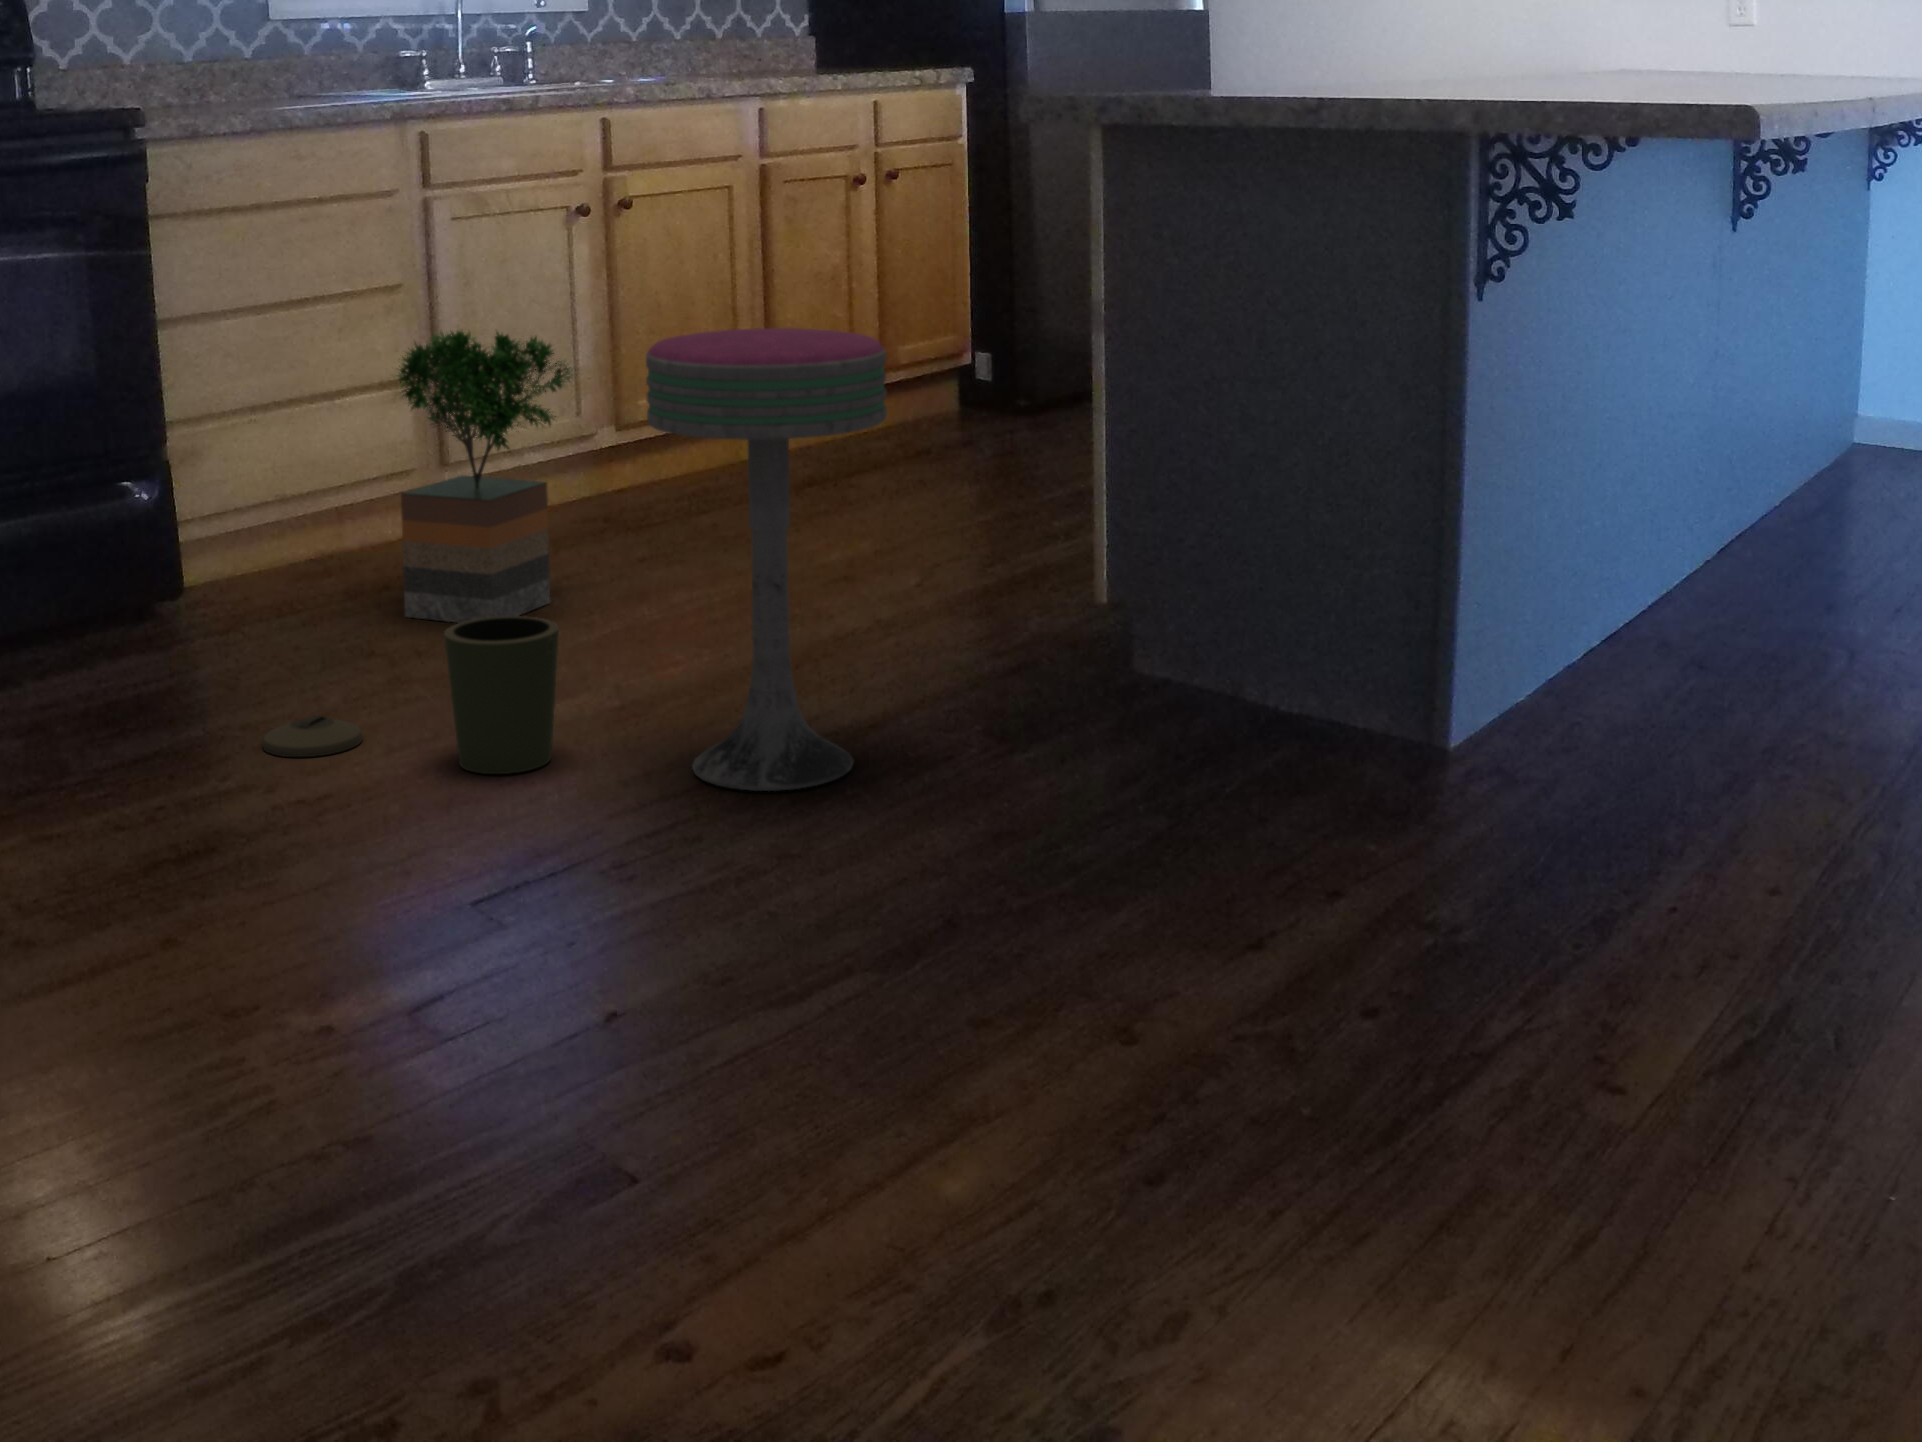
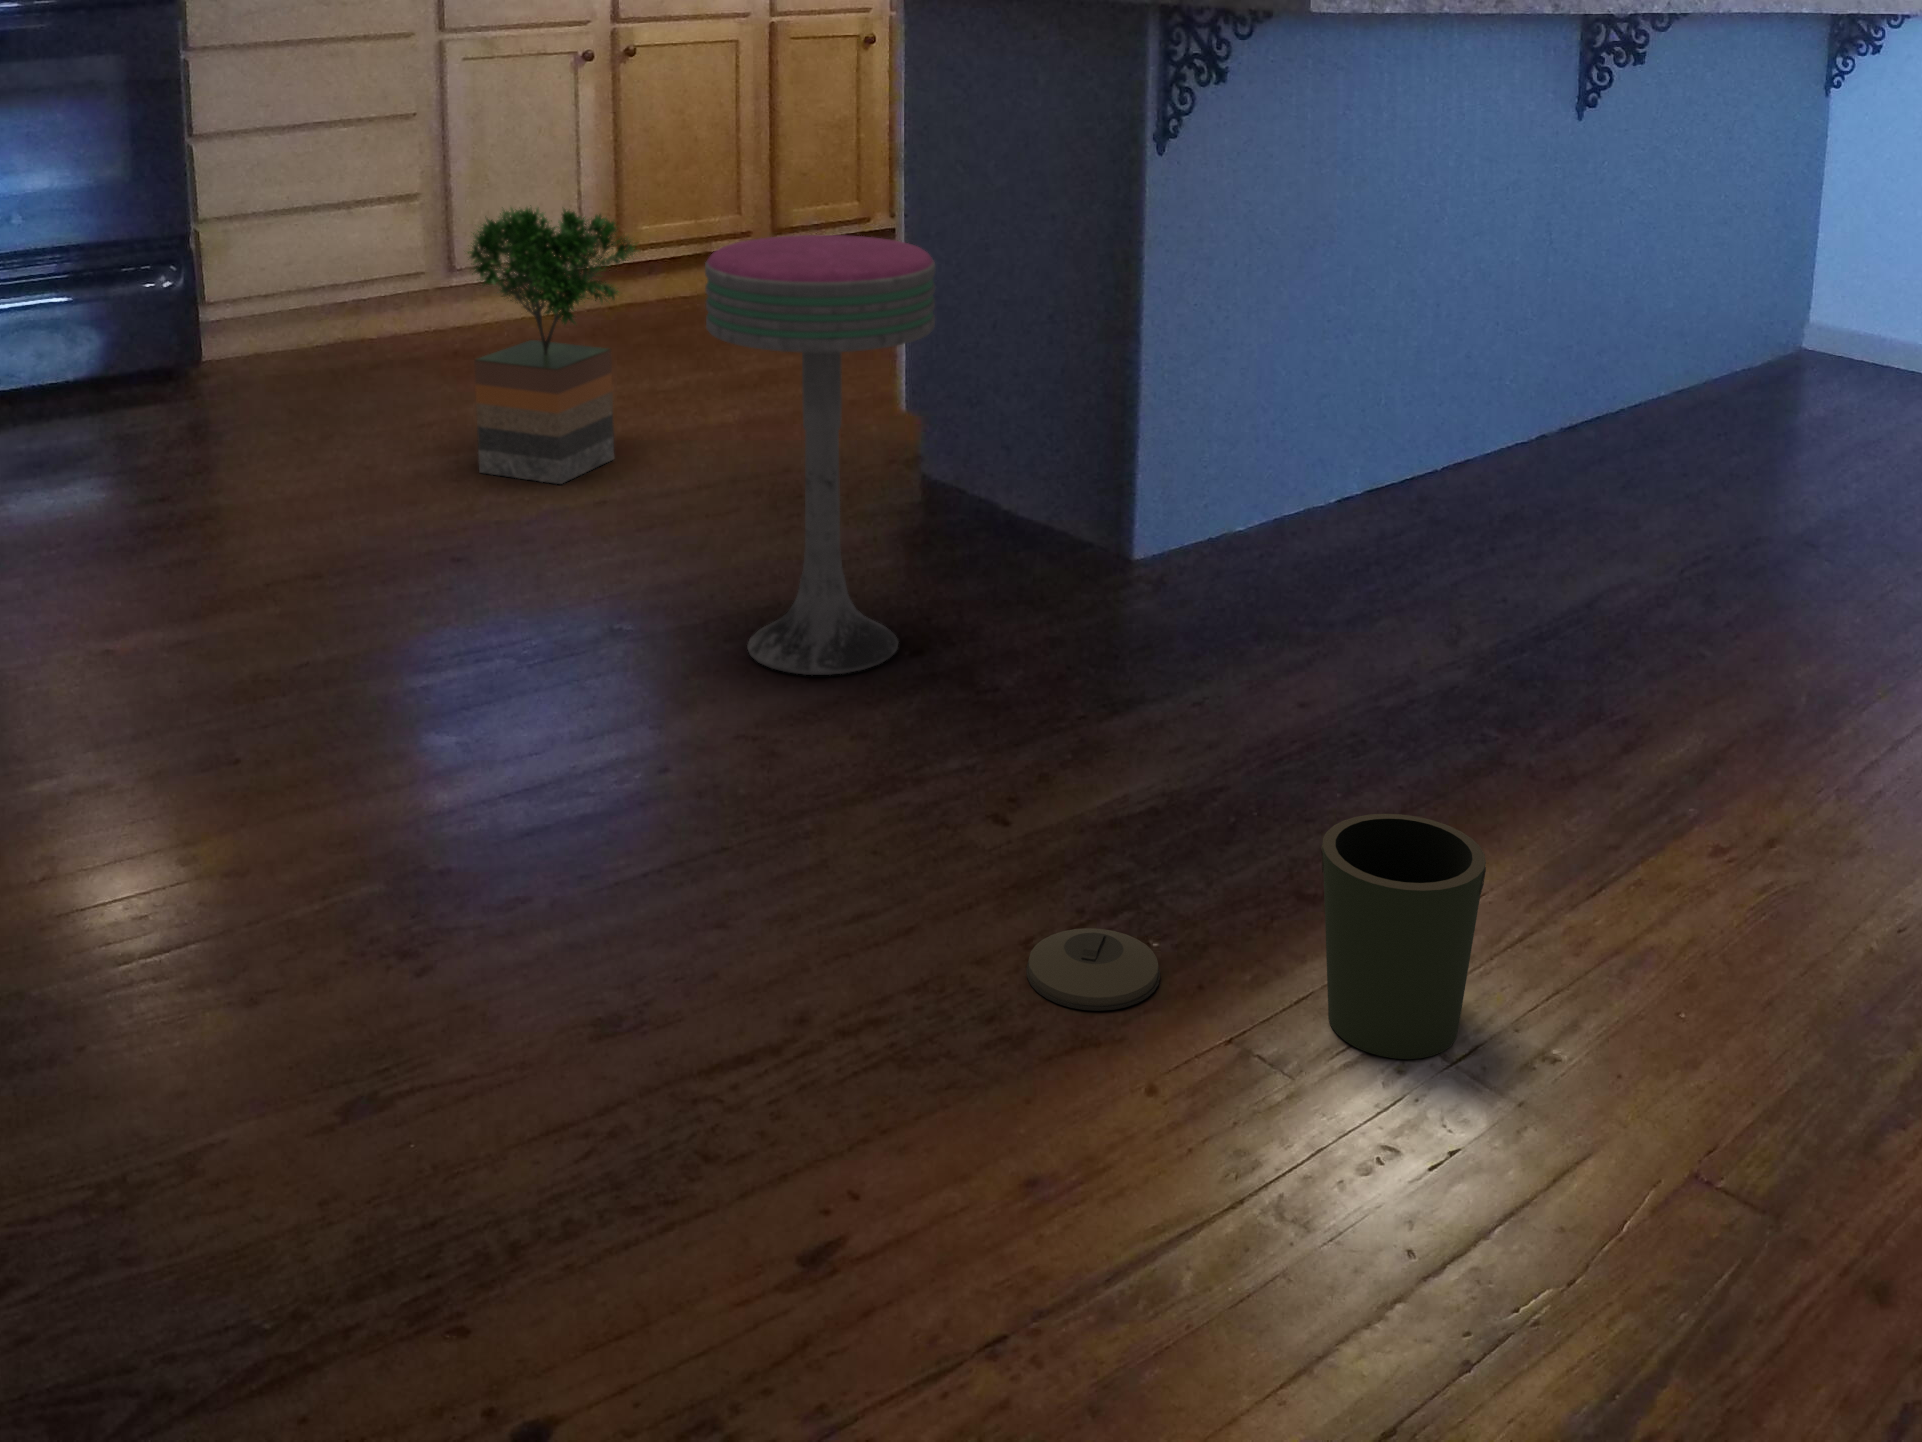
trash can: present [263,616,559,774] -> present [1026,814,1486,1059]

